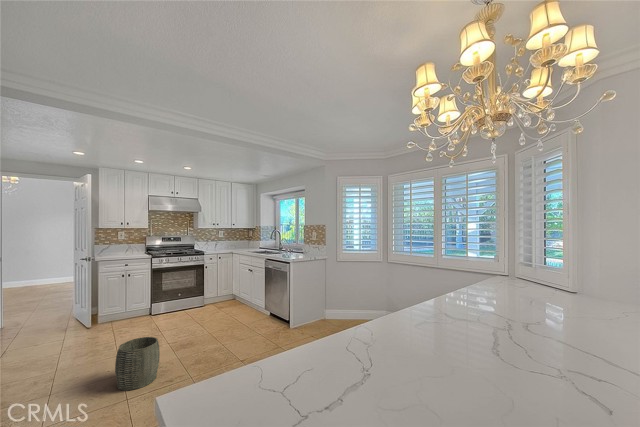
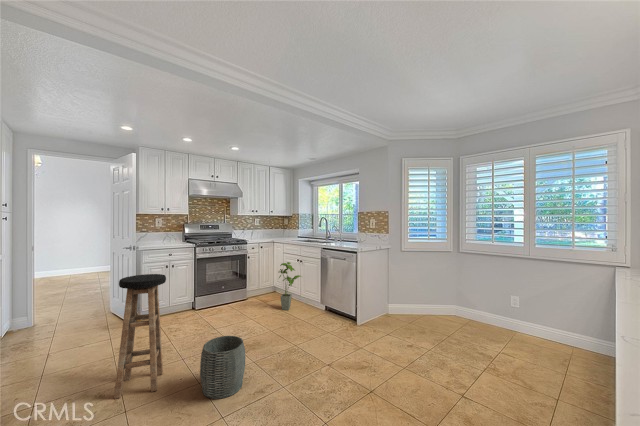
house plant: none [227,271,251,316] -> present [279,262,301,310]
bar stool: none [39,284,94,390] -> present [114,274,166,399]

